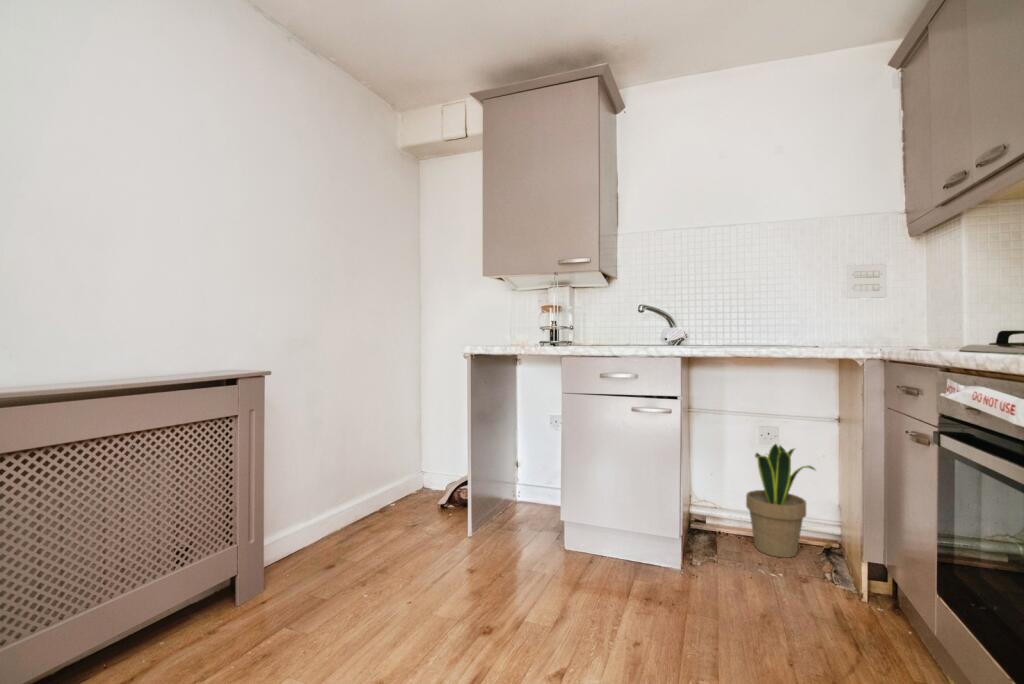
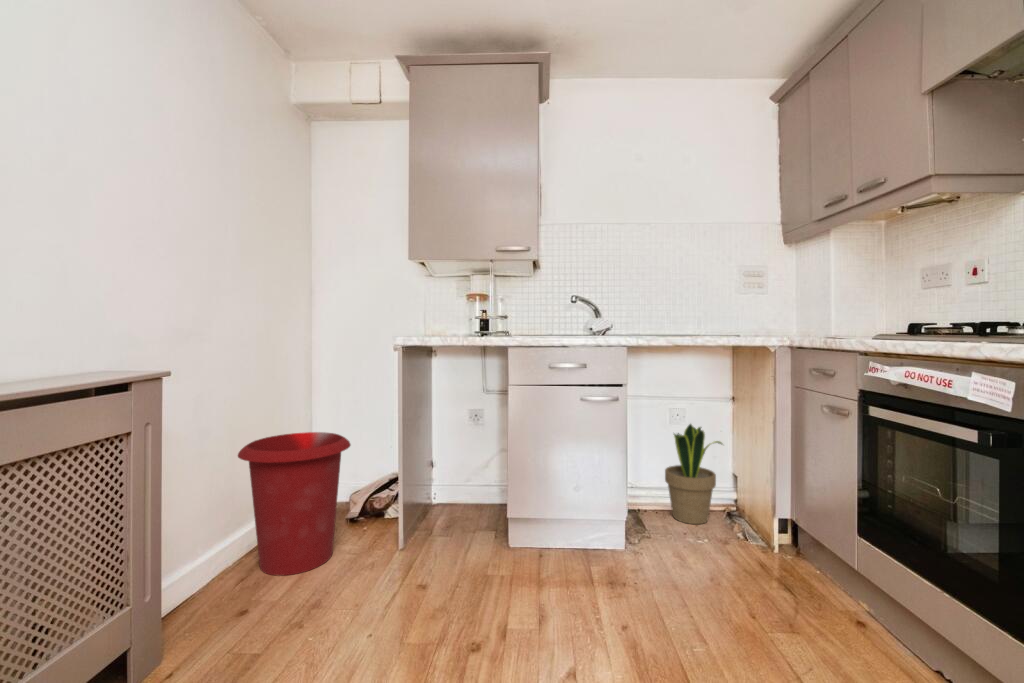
waste bin: none [329,428,421,548] -> present [238,432,351,576]

